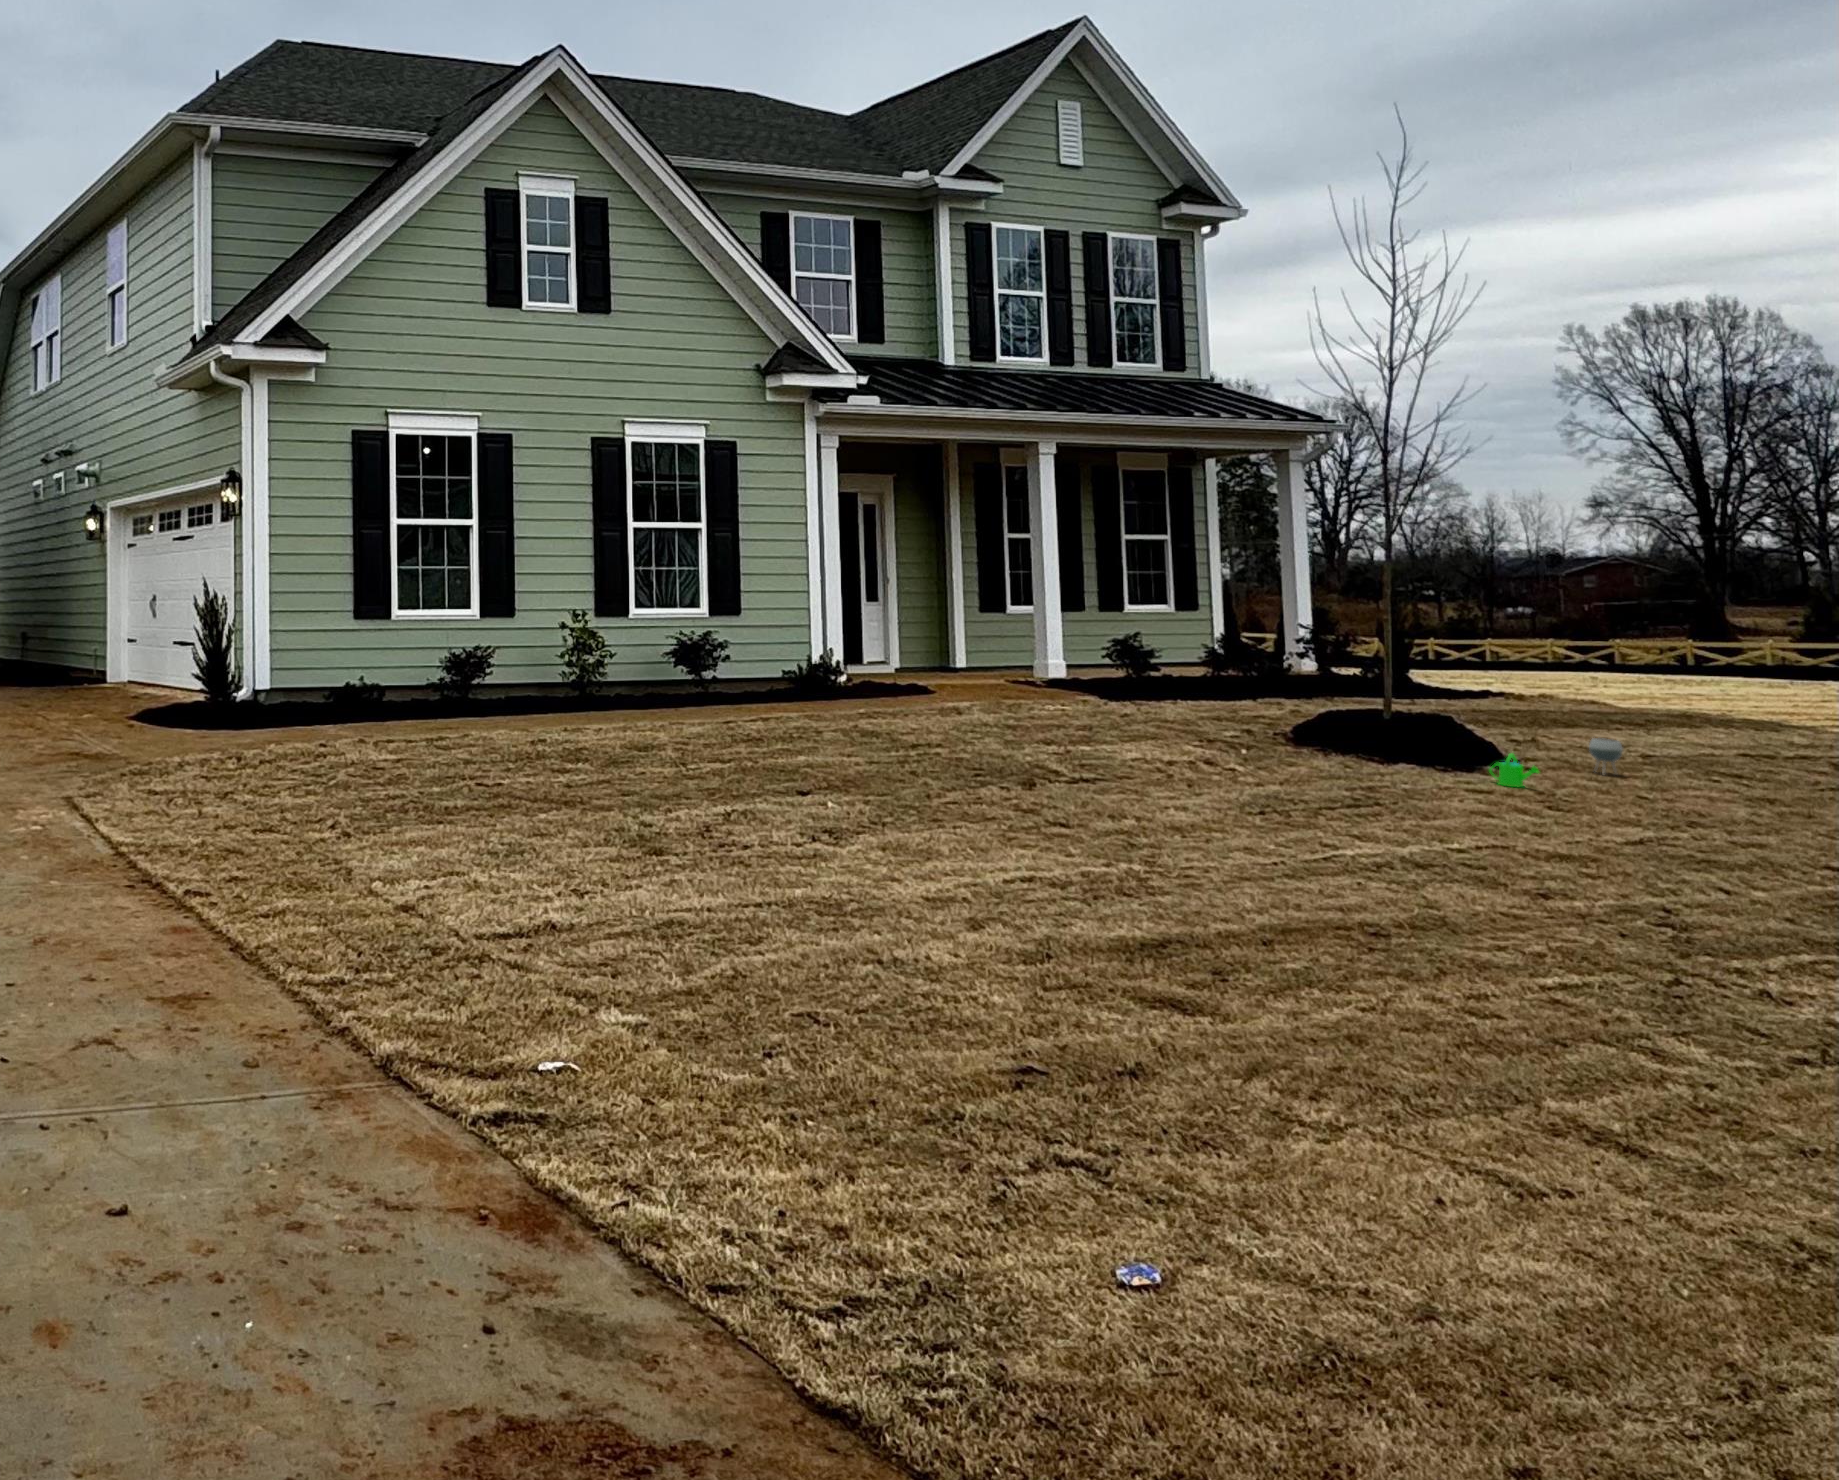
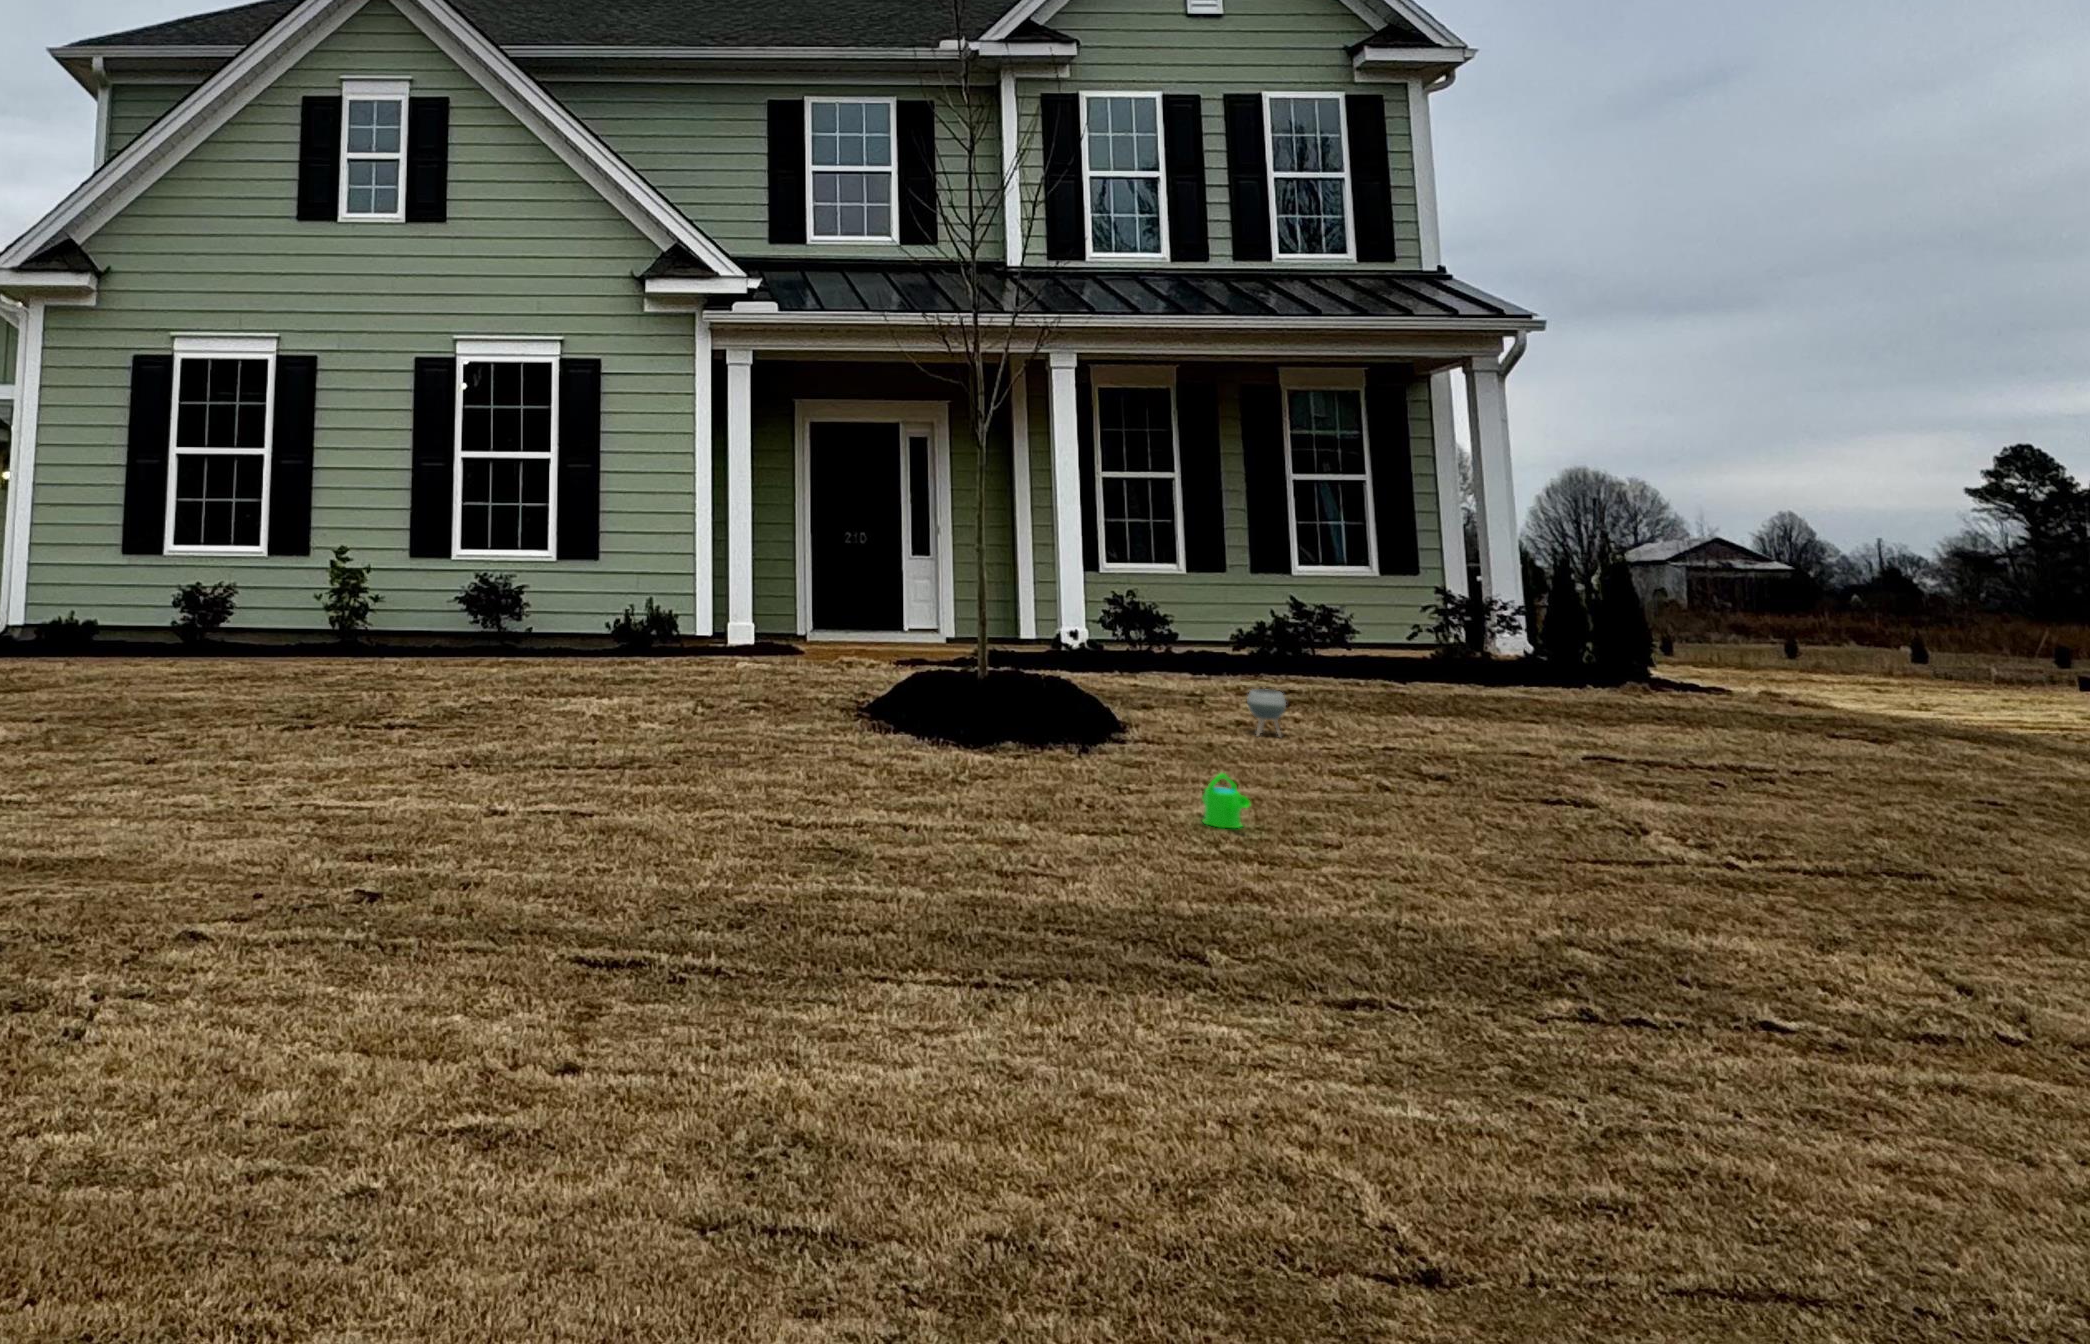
planter: present [1589,738,1622,774] -> present [1247,689,1286,736]

